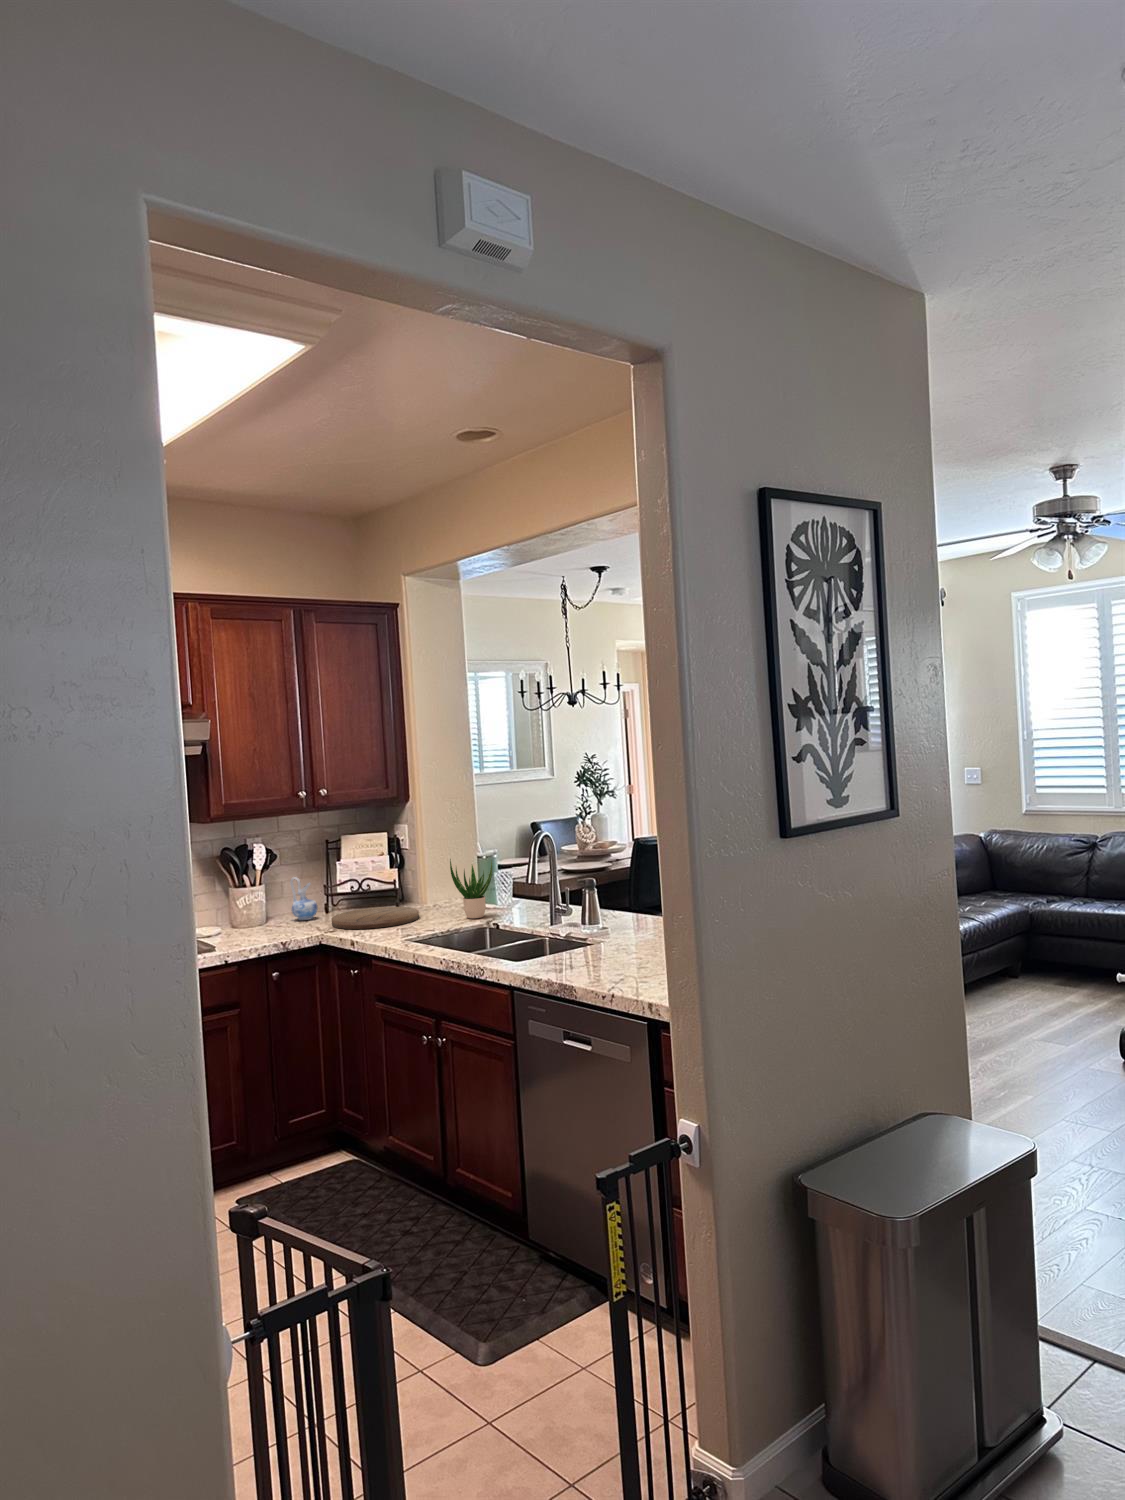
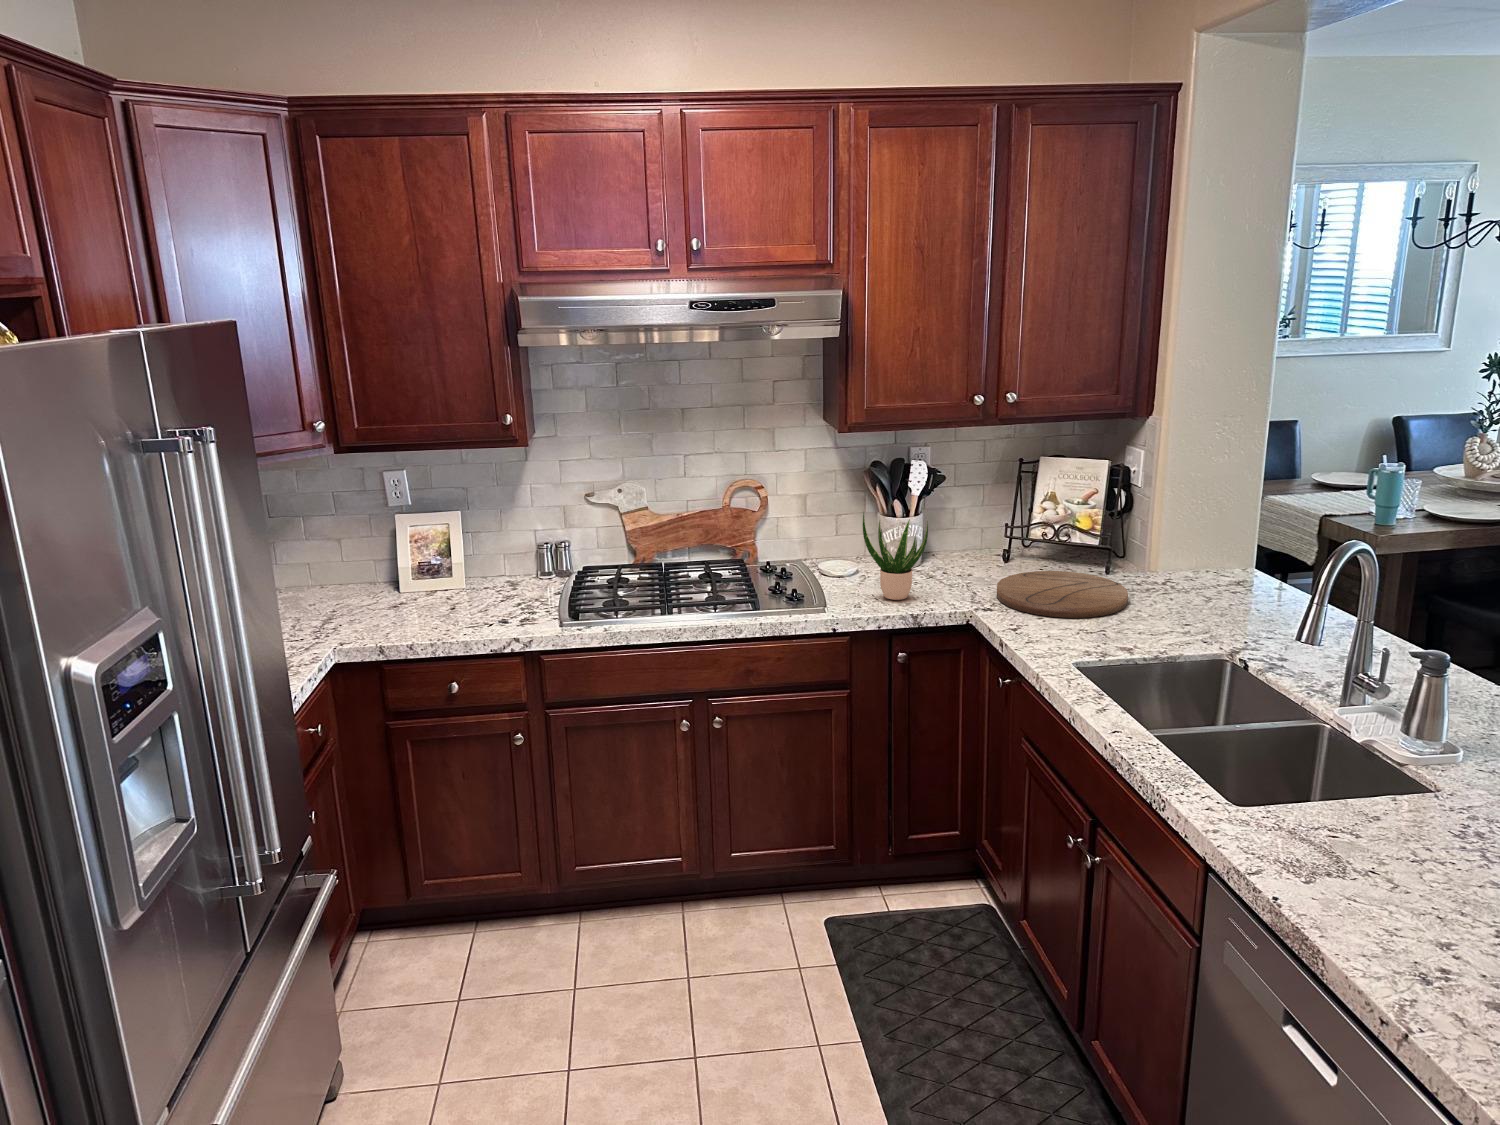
potted plant: present [450,859,492,918] -> present [863,513,928,600]
ceramic pitcher: present [290,877,318,920] -> none [954,510,990,571]

